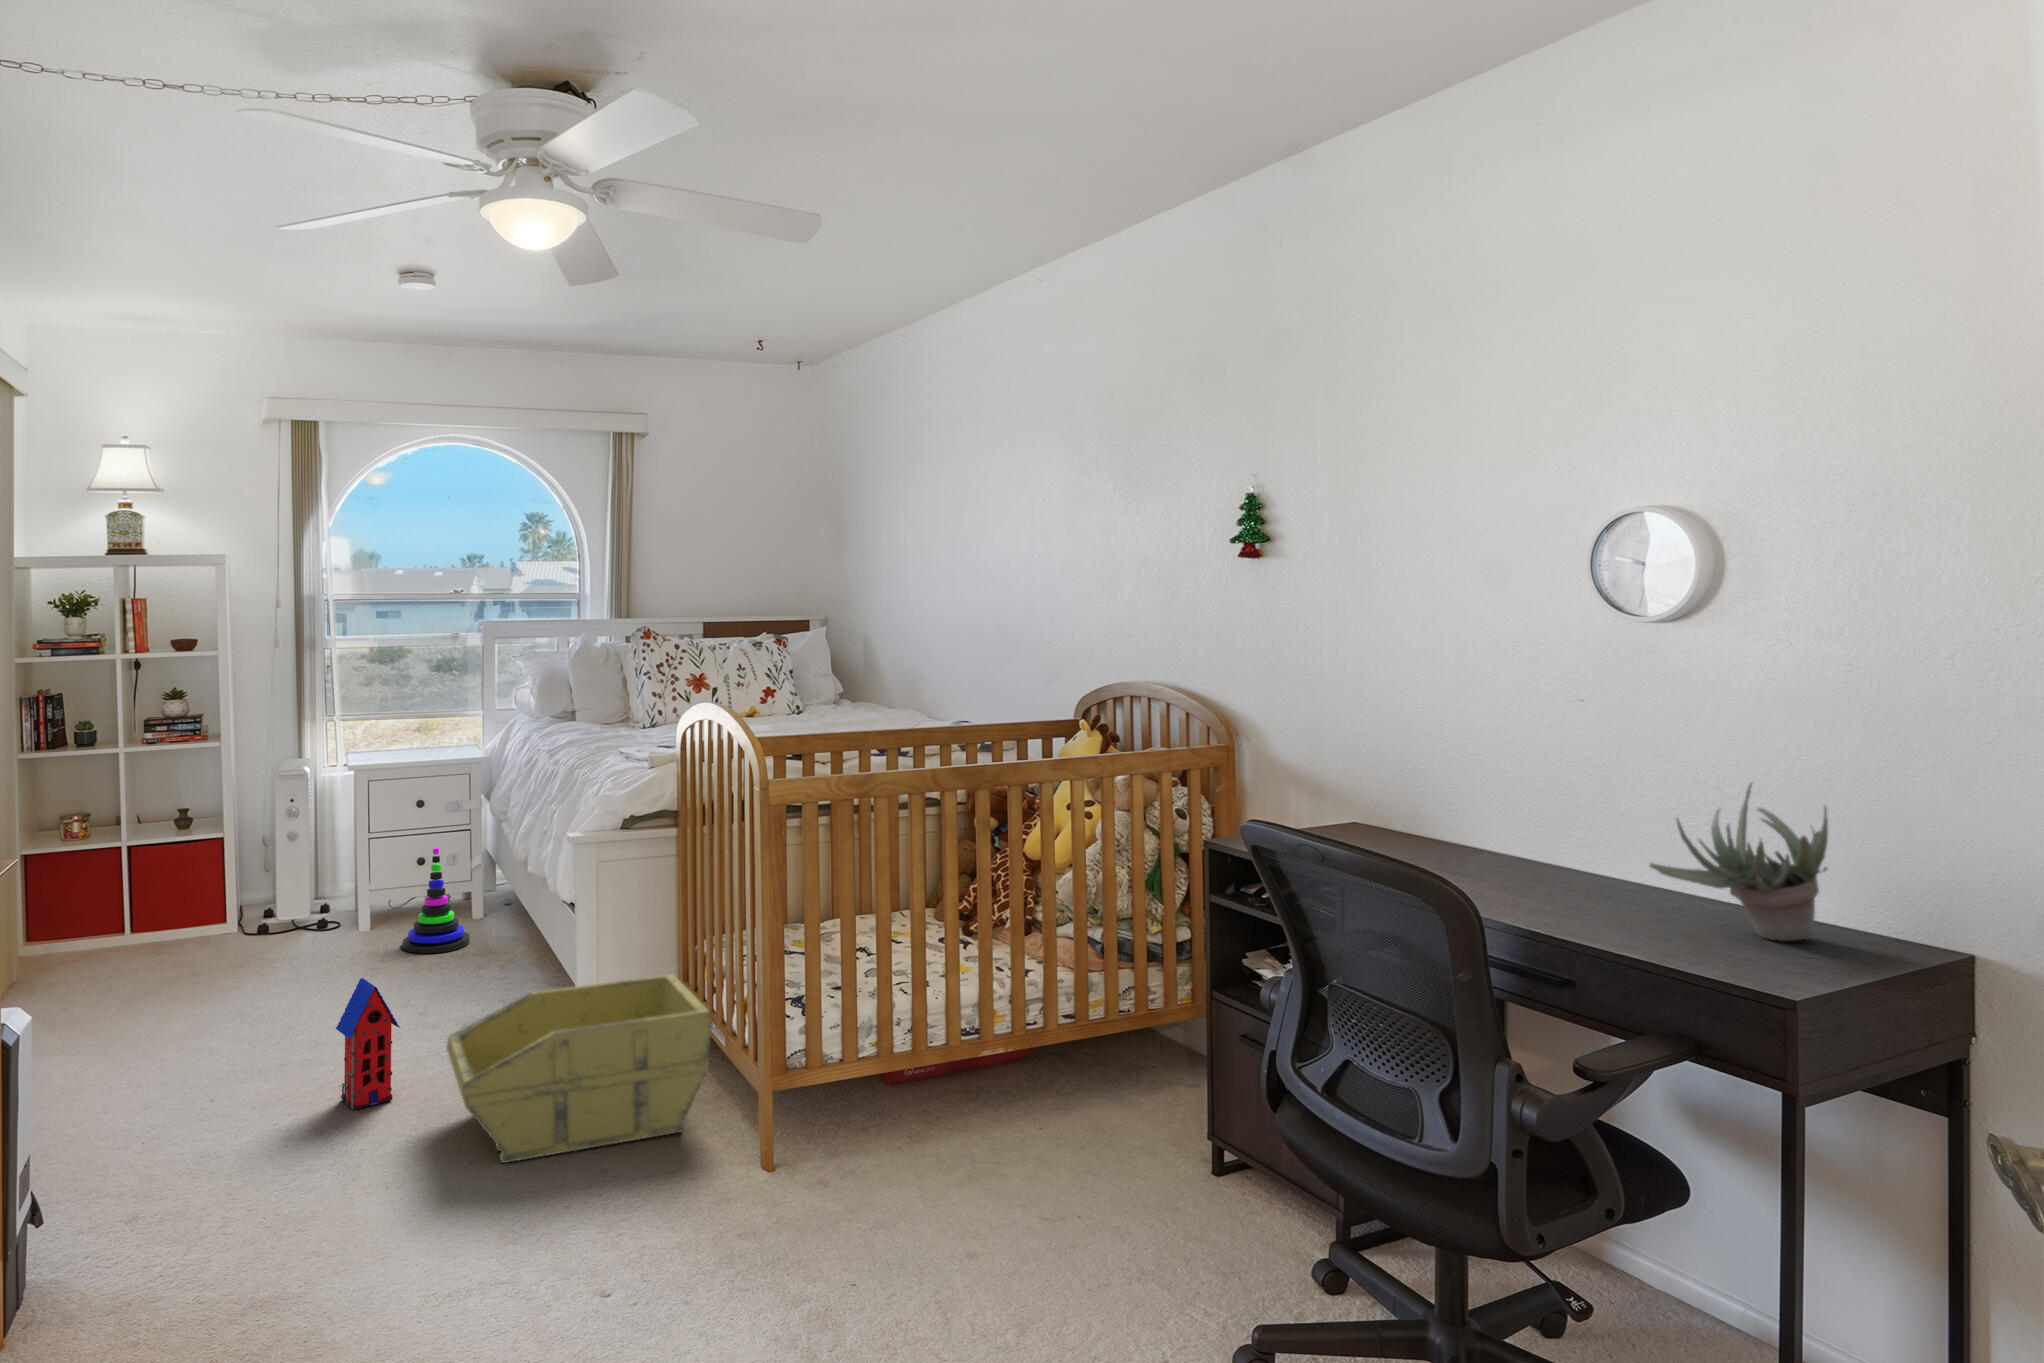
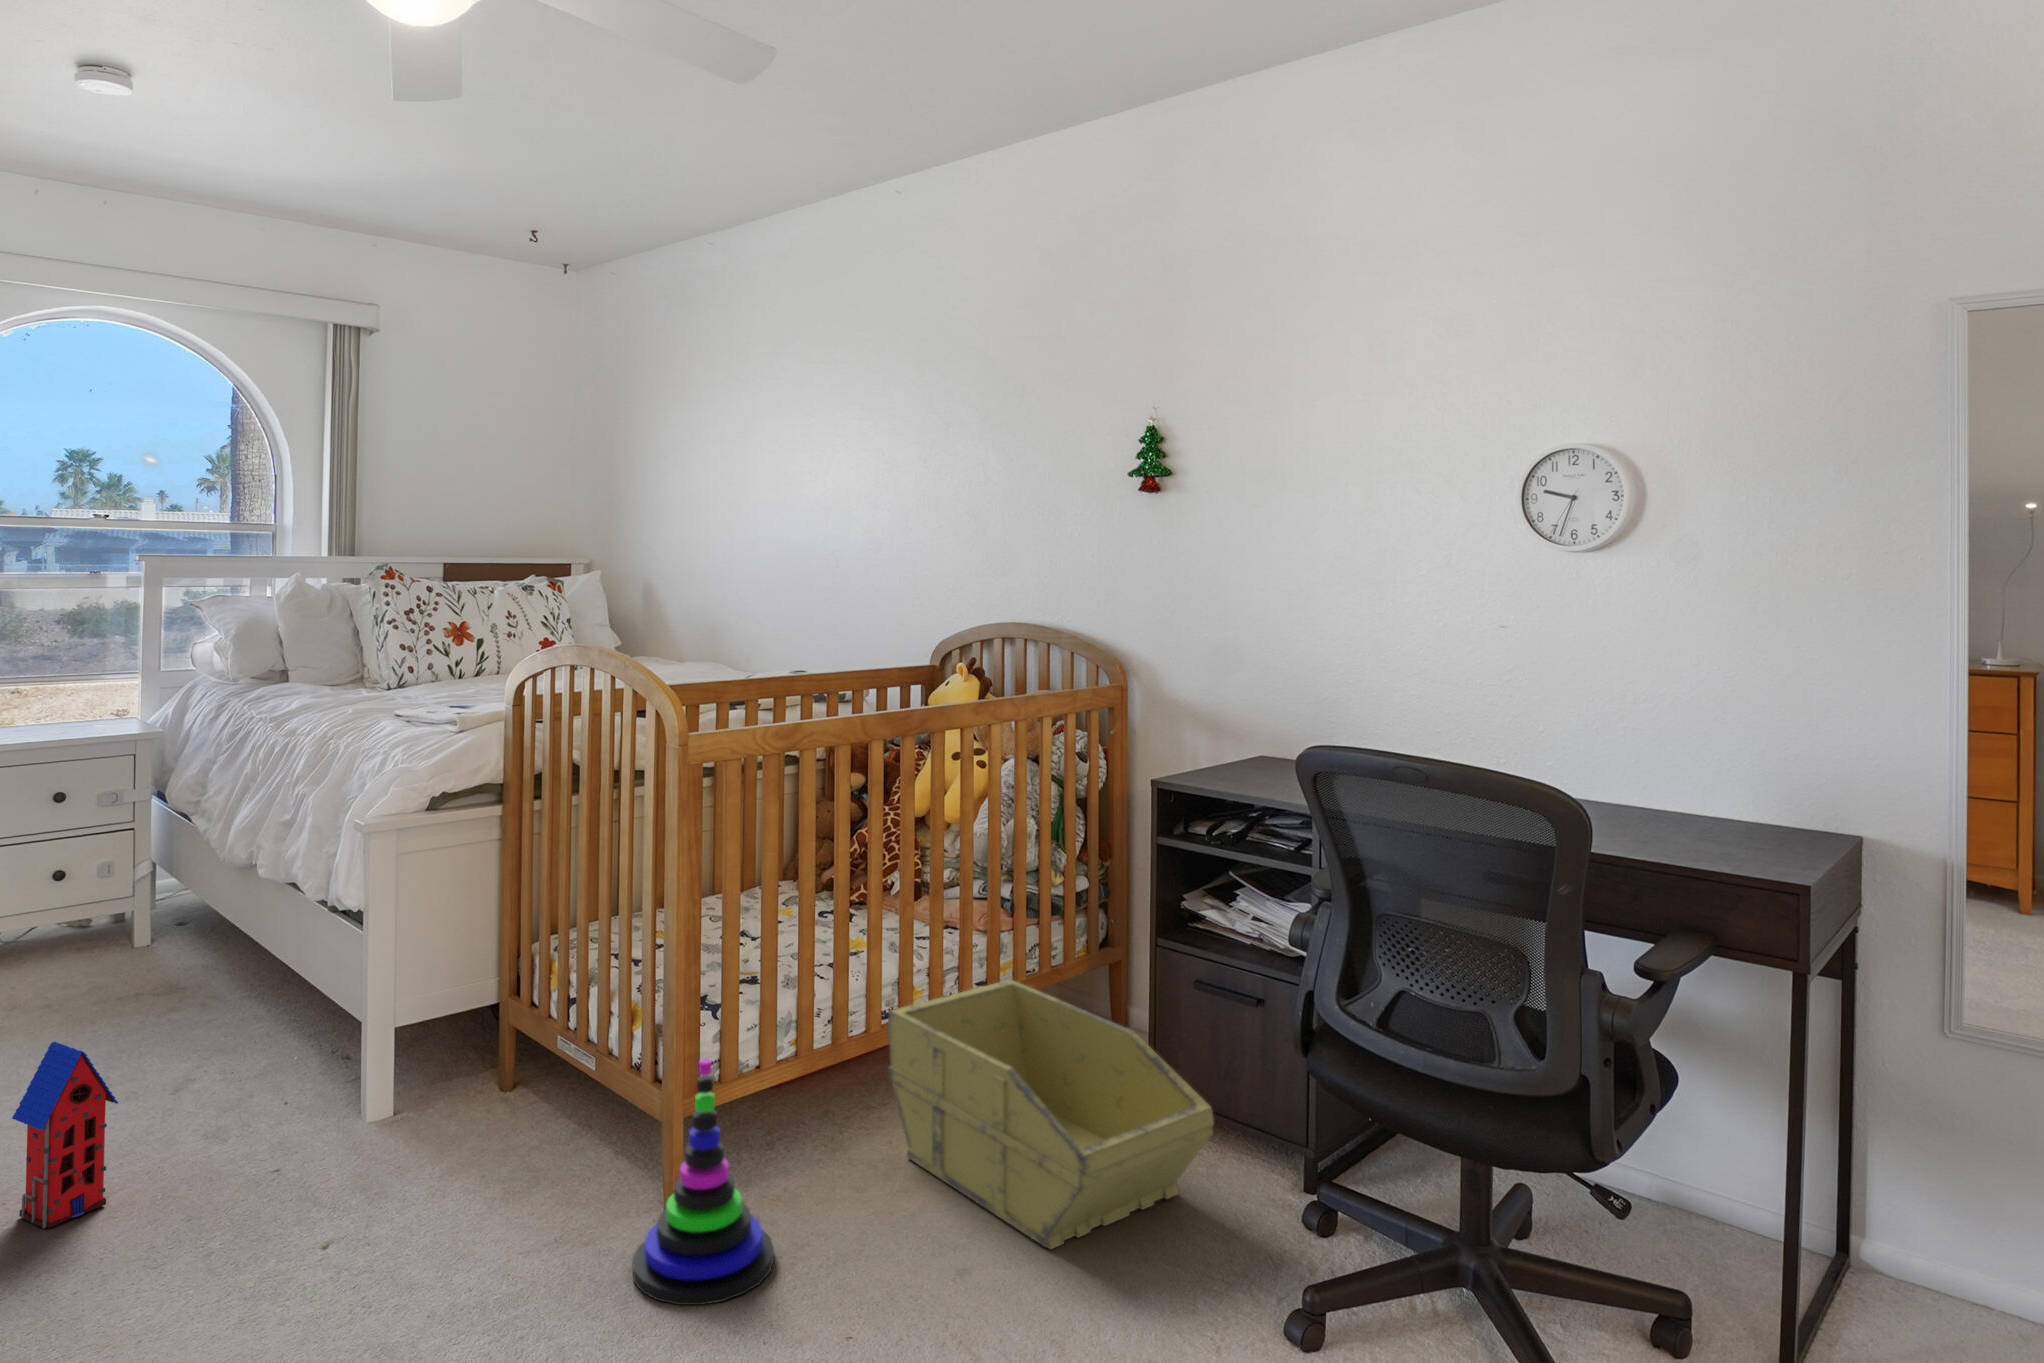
succulent plant: present [1649,783,1828,941] -> none [1642,695,1788,840]
stacking toy: present [402,848,470,953] -> present [633,1059,774,1305]
storage bin: present [447,974,712,1163] -> present [888,980,1214,1249]

